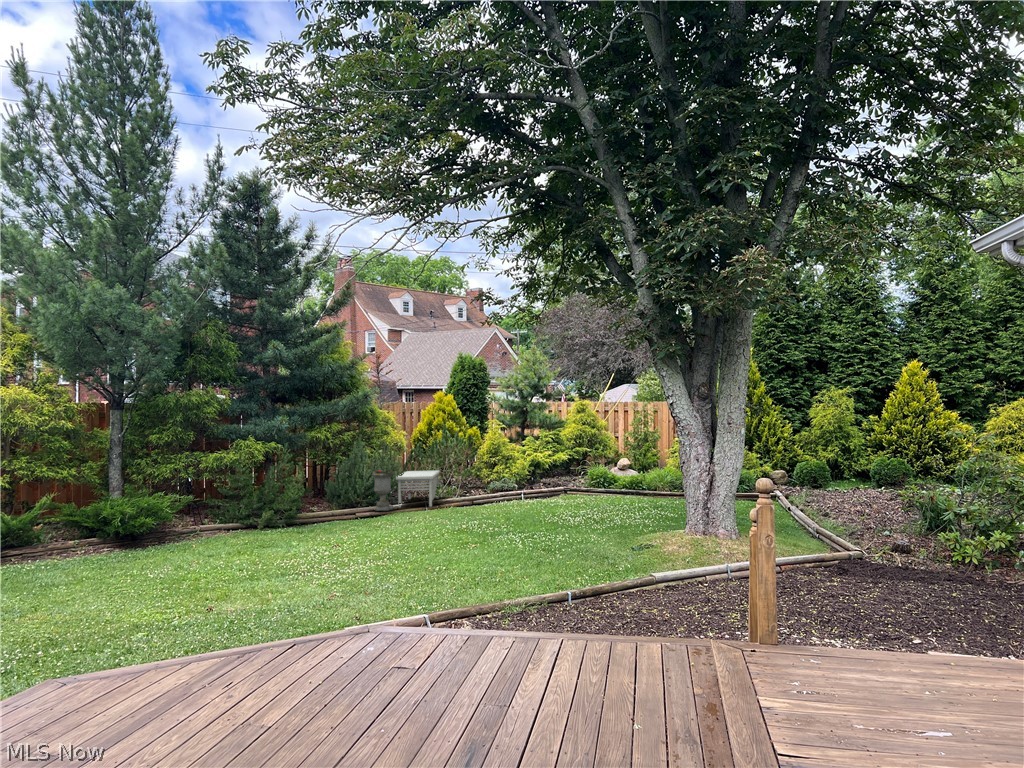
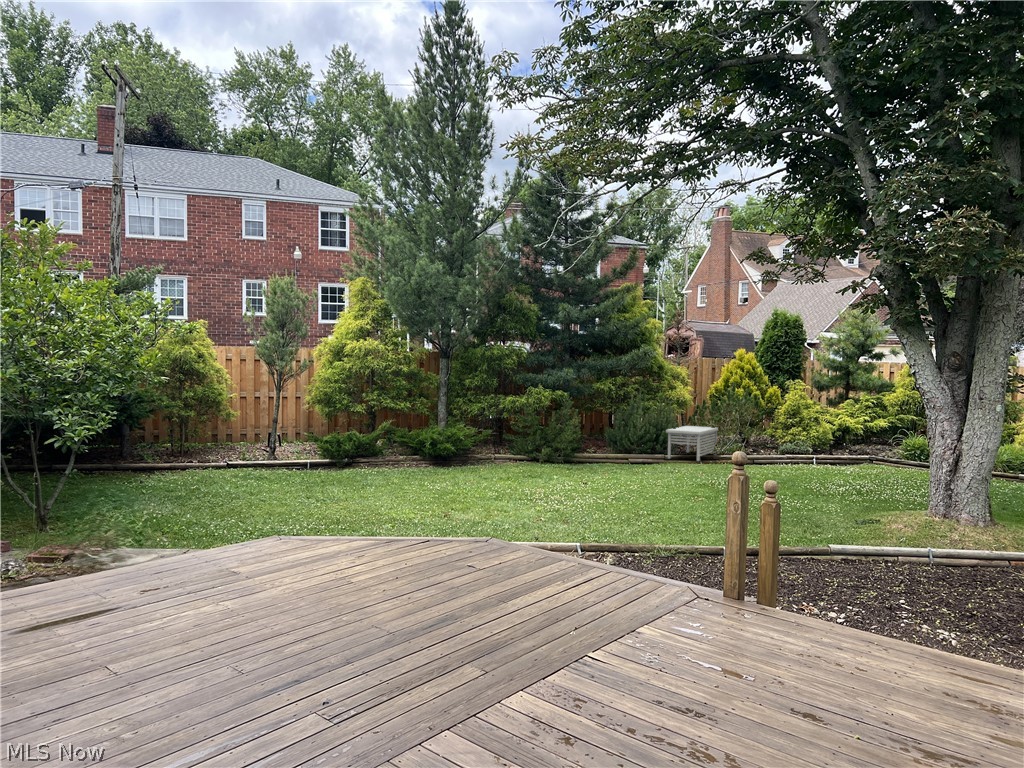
planter: present [372,469,394,511] -> none [641,421,663,460]

